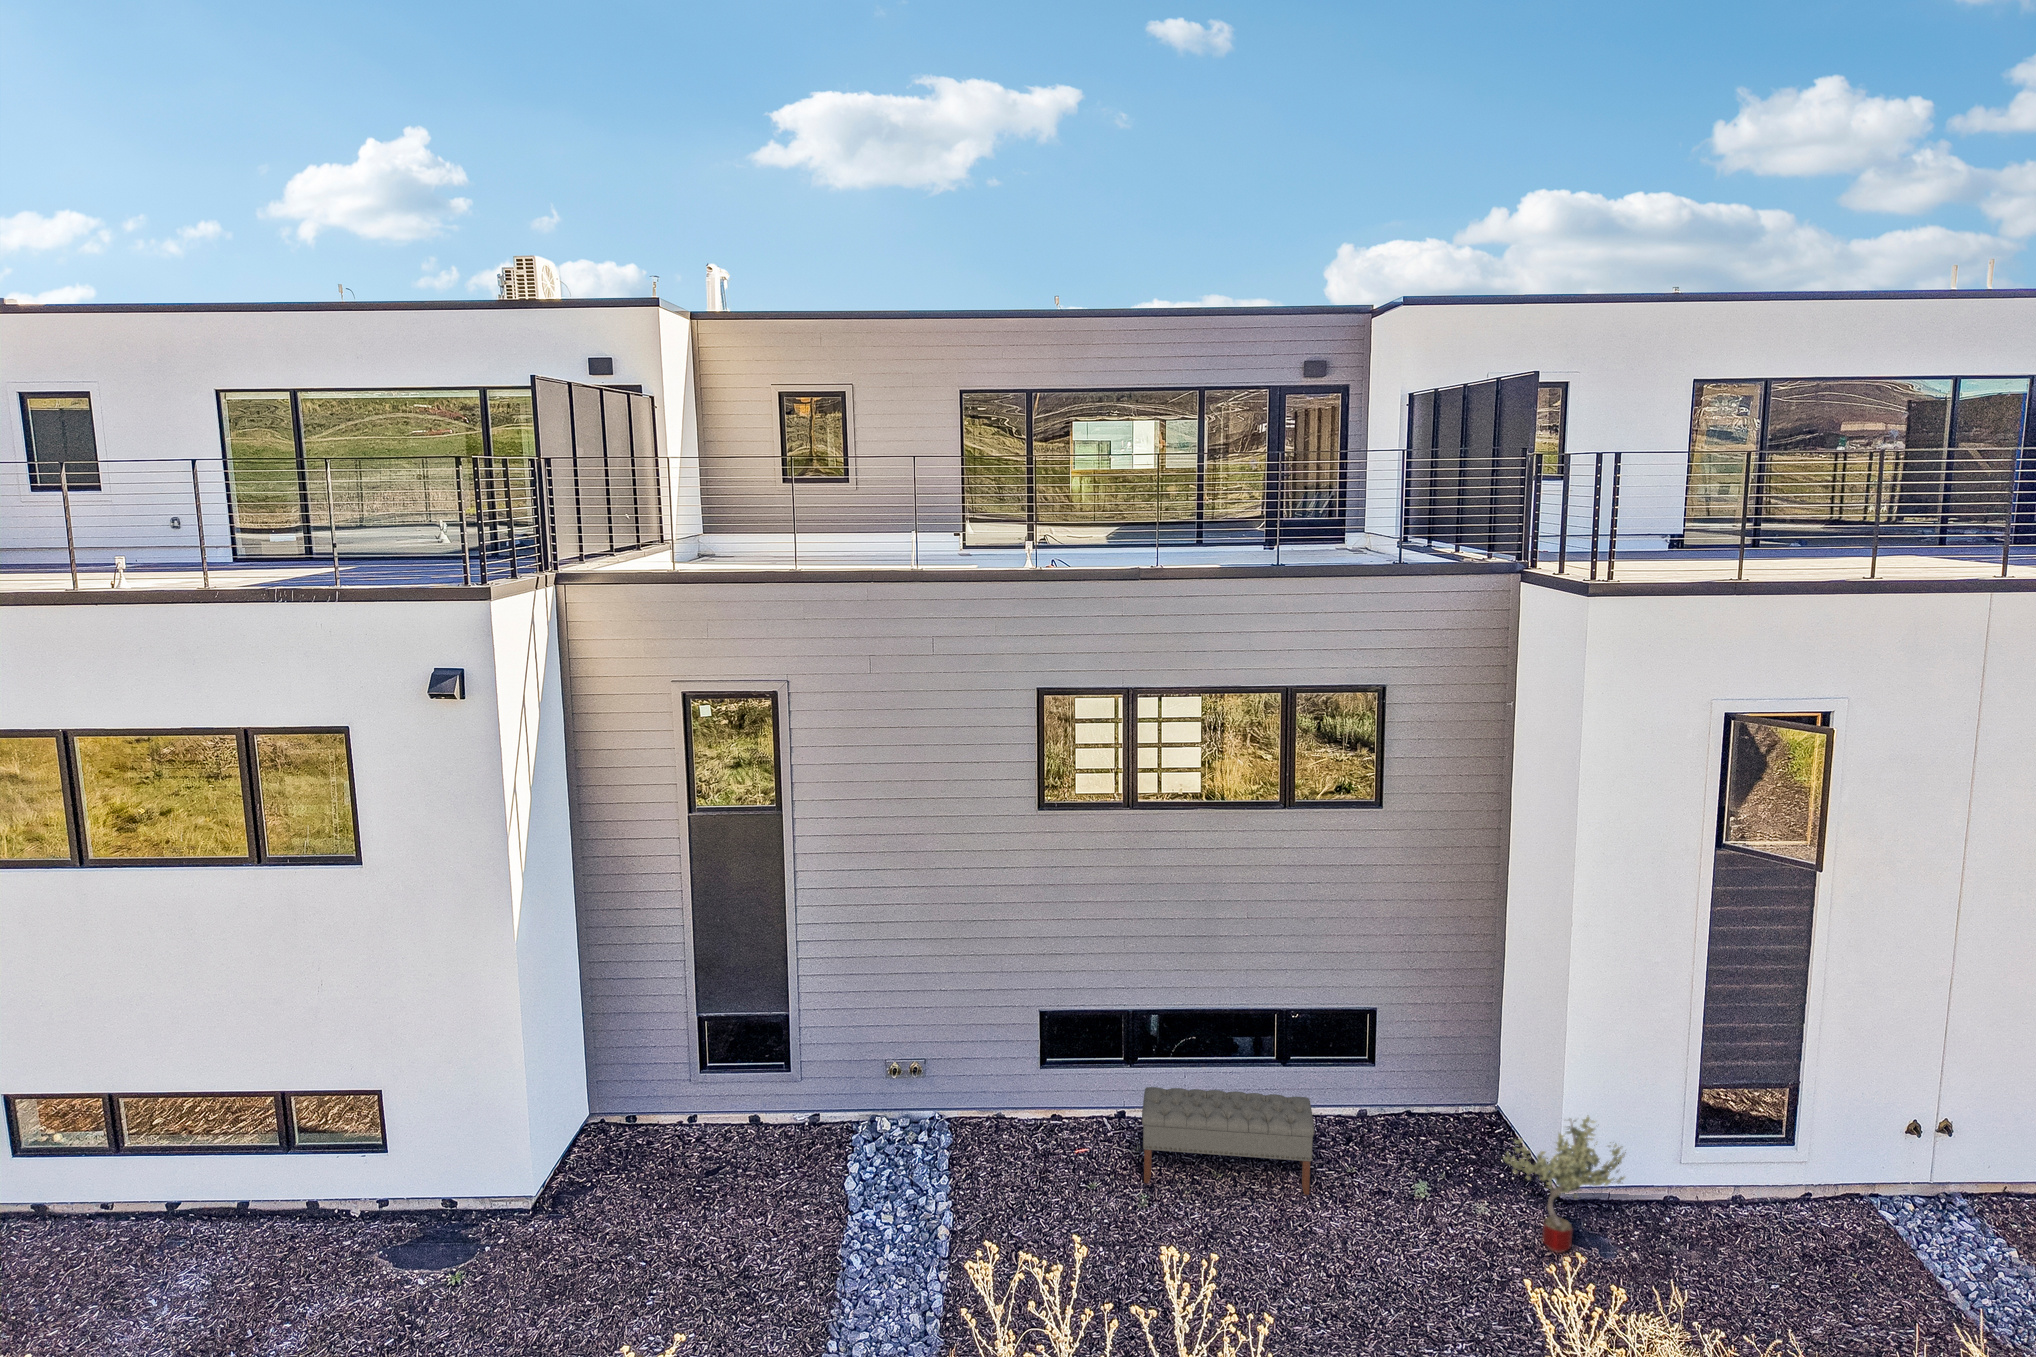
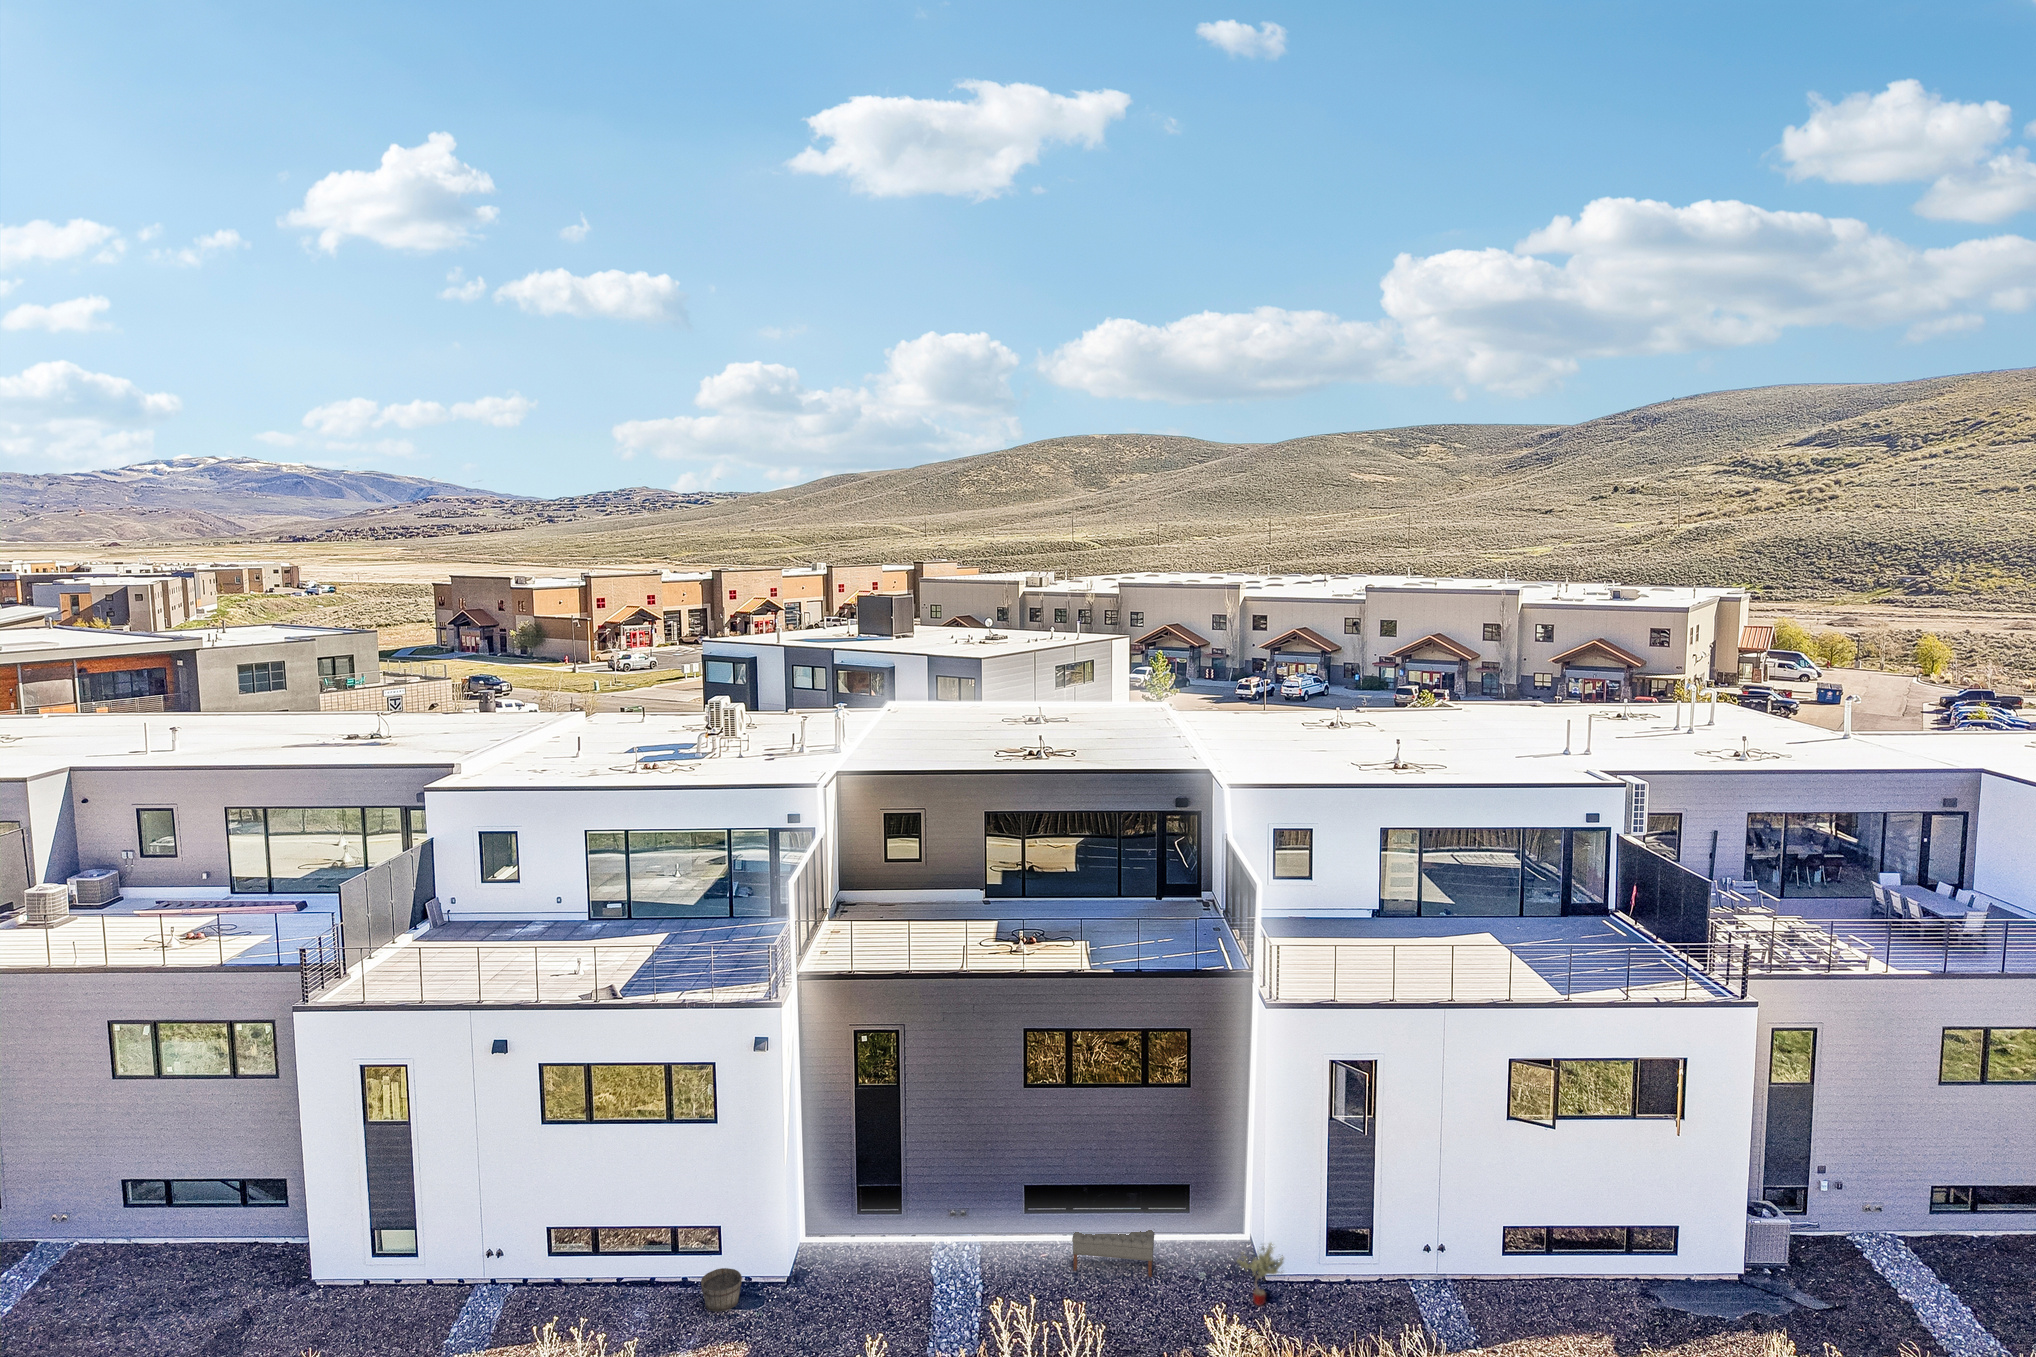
wooden bucket: none [329,1181,426,1273] -> present [701,1268,742,1312]

